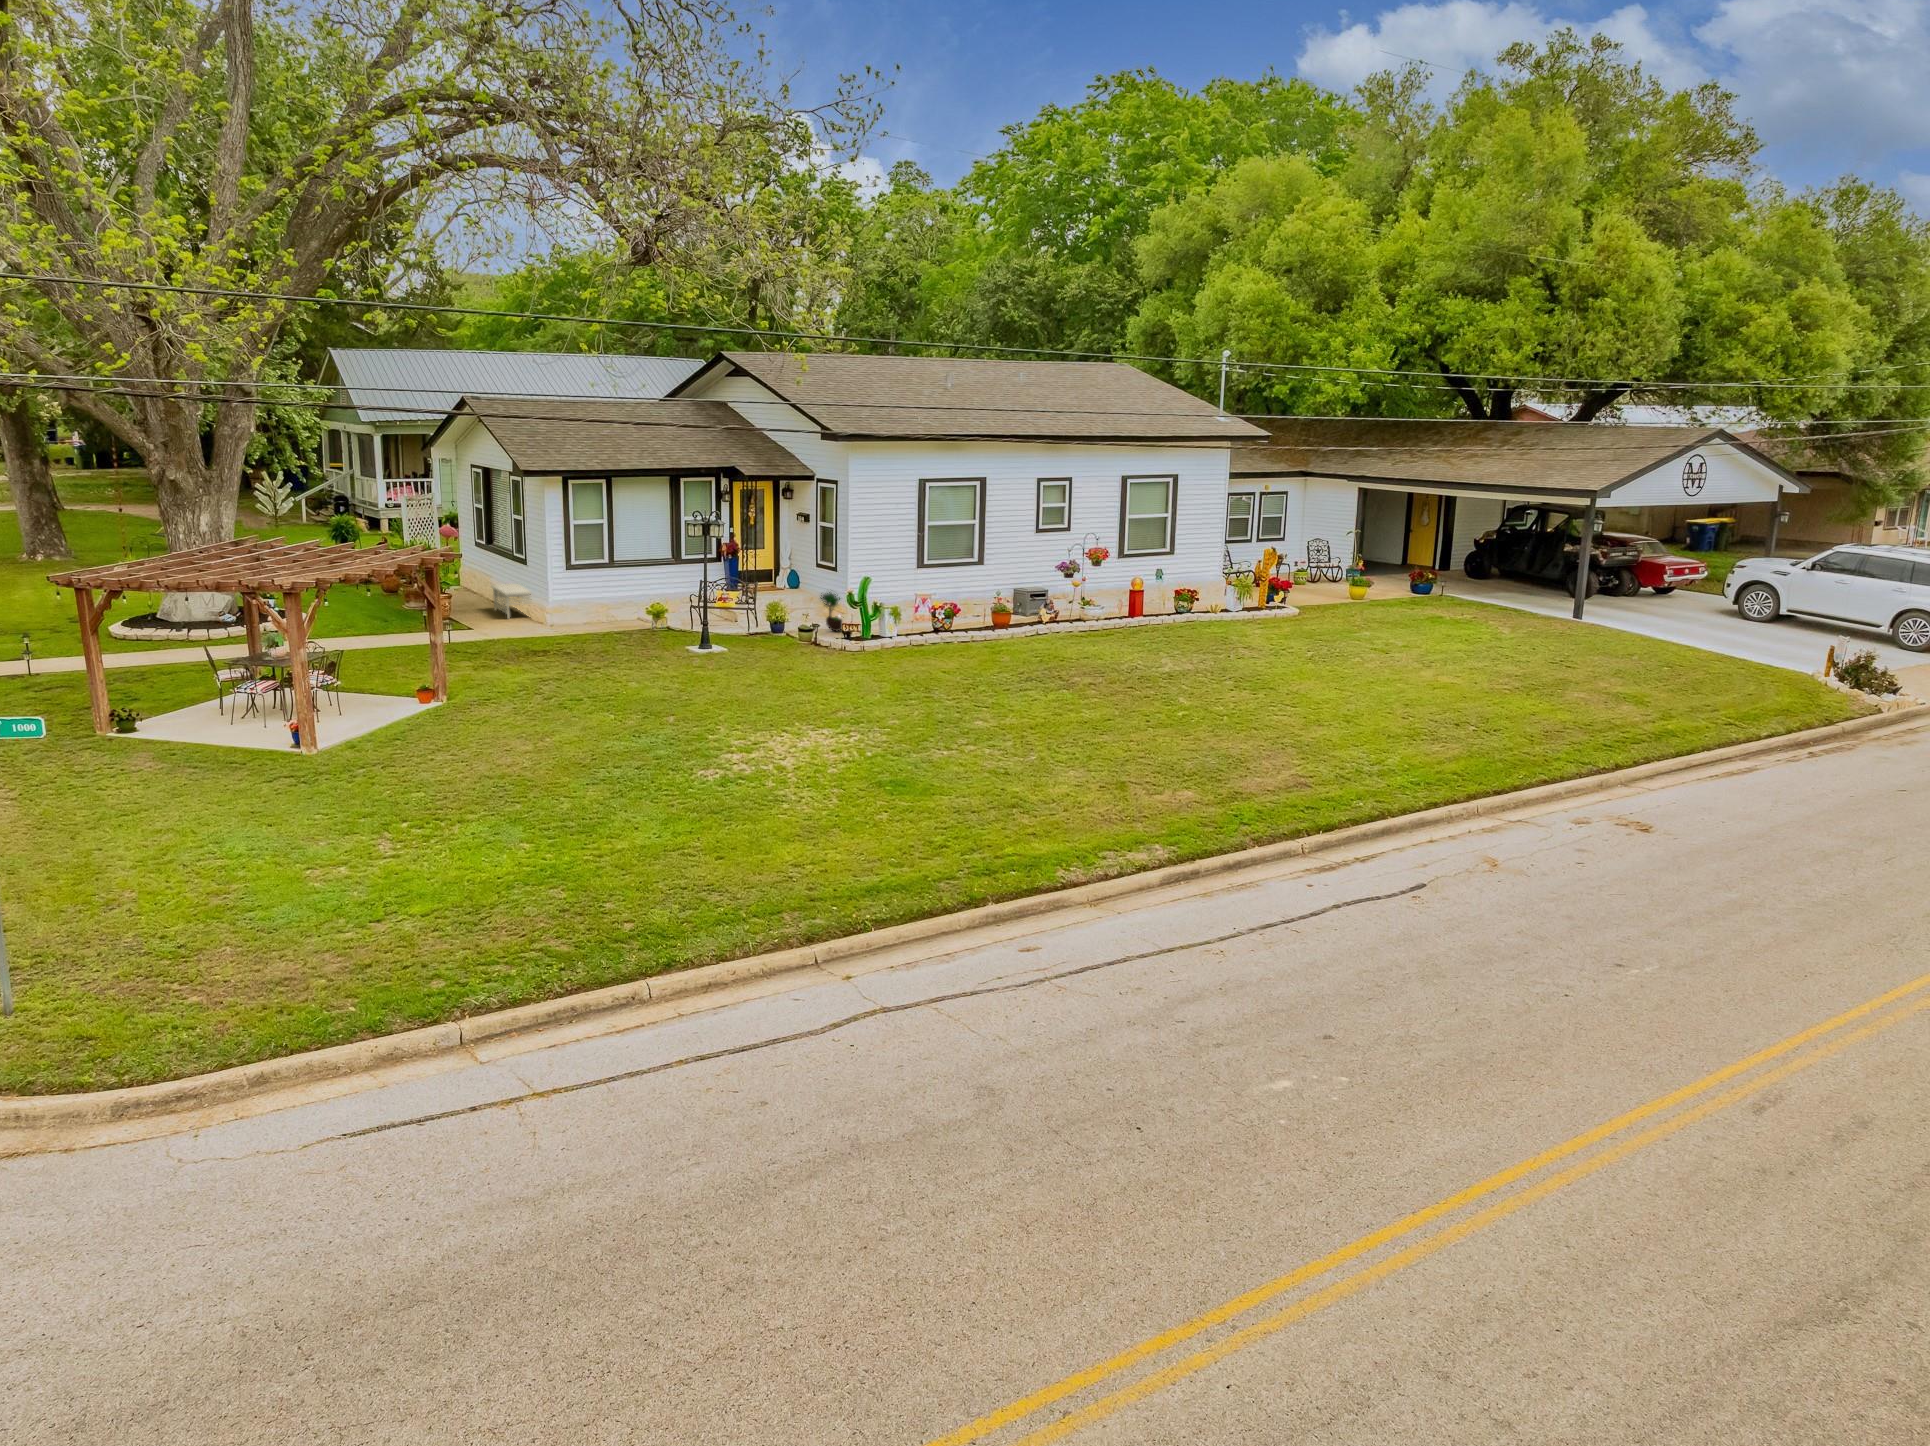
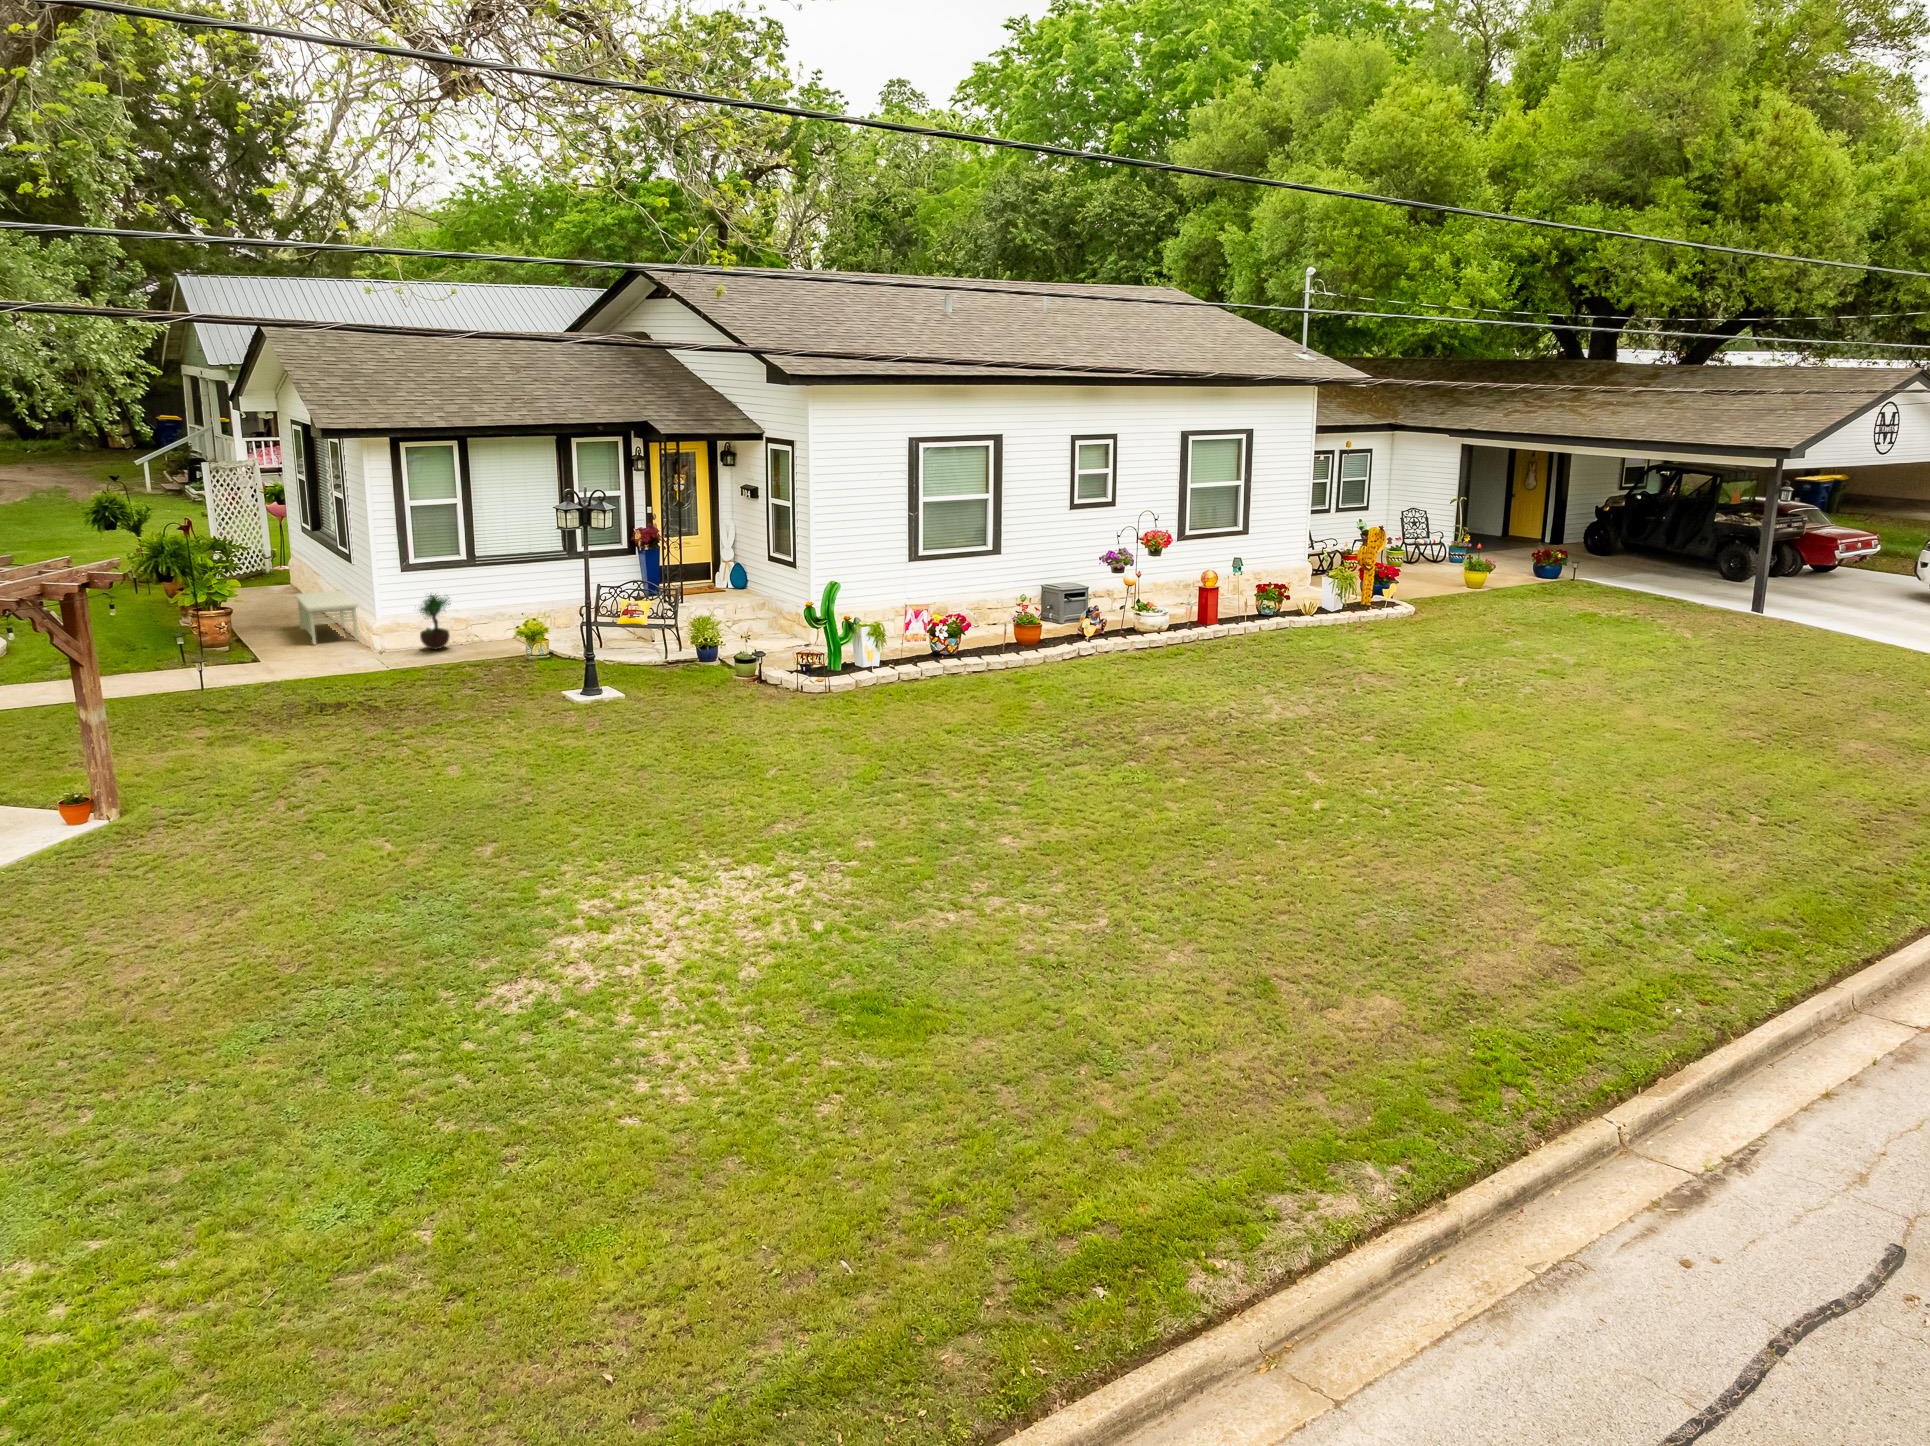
potted tree: present [820,592,842,631] -> present [420,594,450,649]

